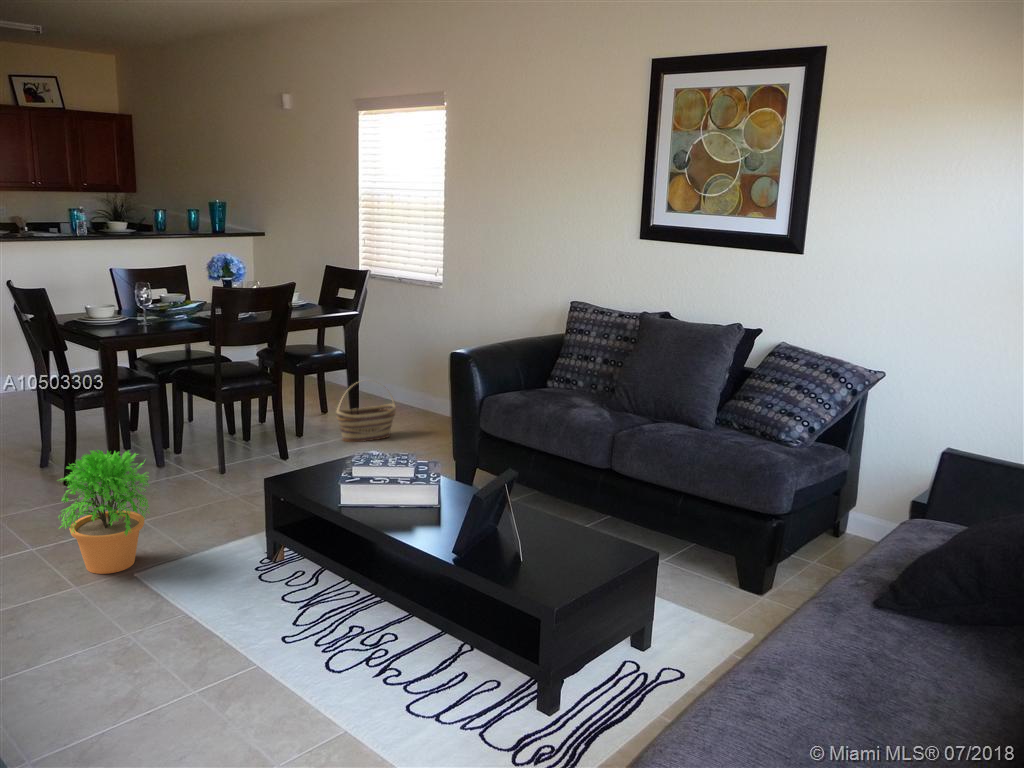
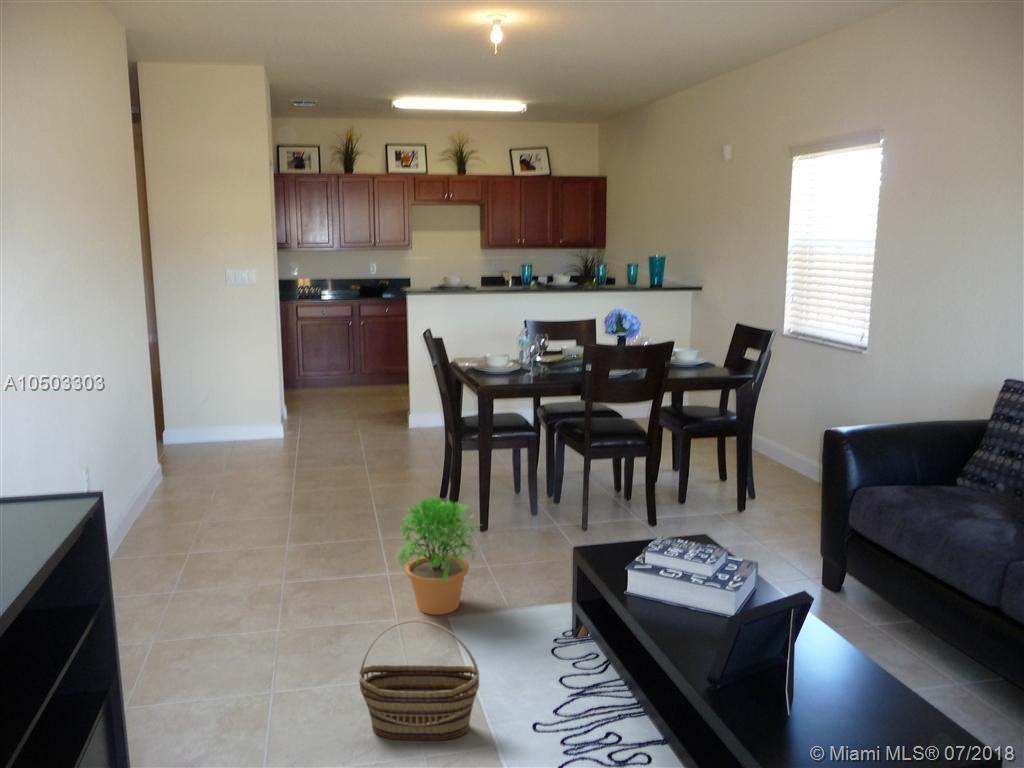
basket: present [336,396,396,442] -> present [359,620,479,740]

